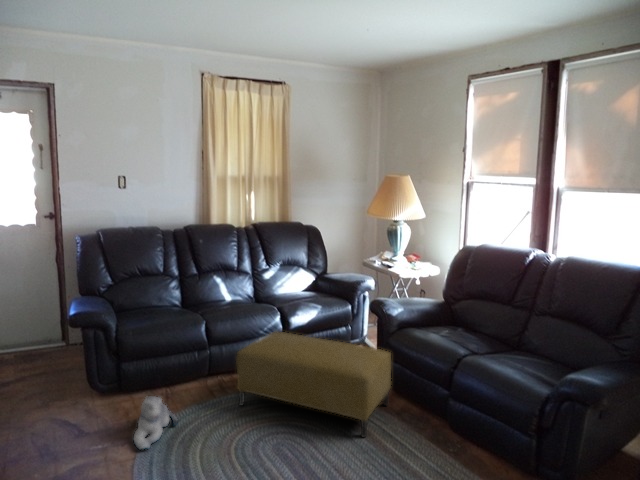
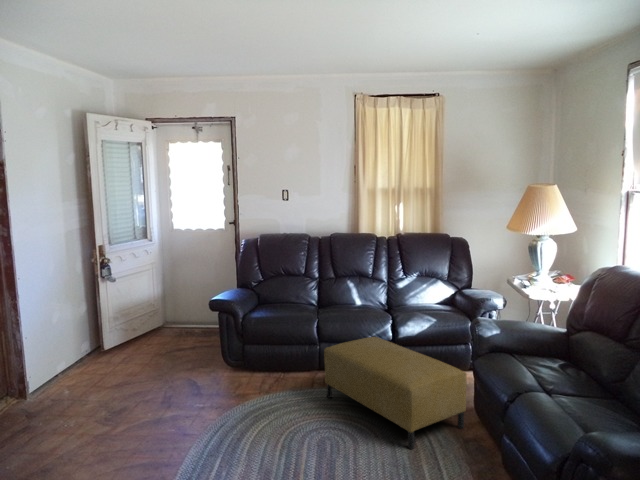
plush toy: present [134,396,178,449] -> none [229,371,272,412]

